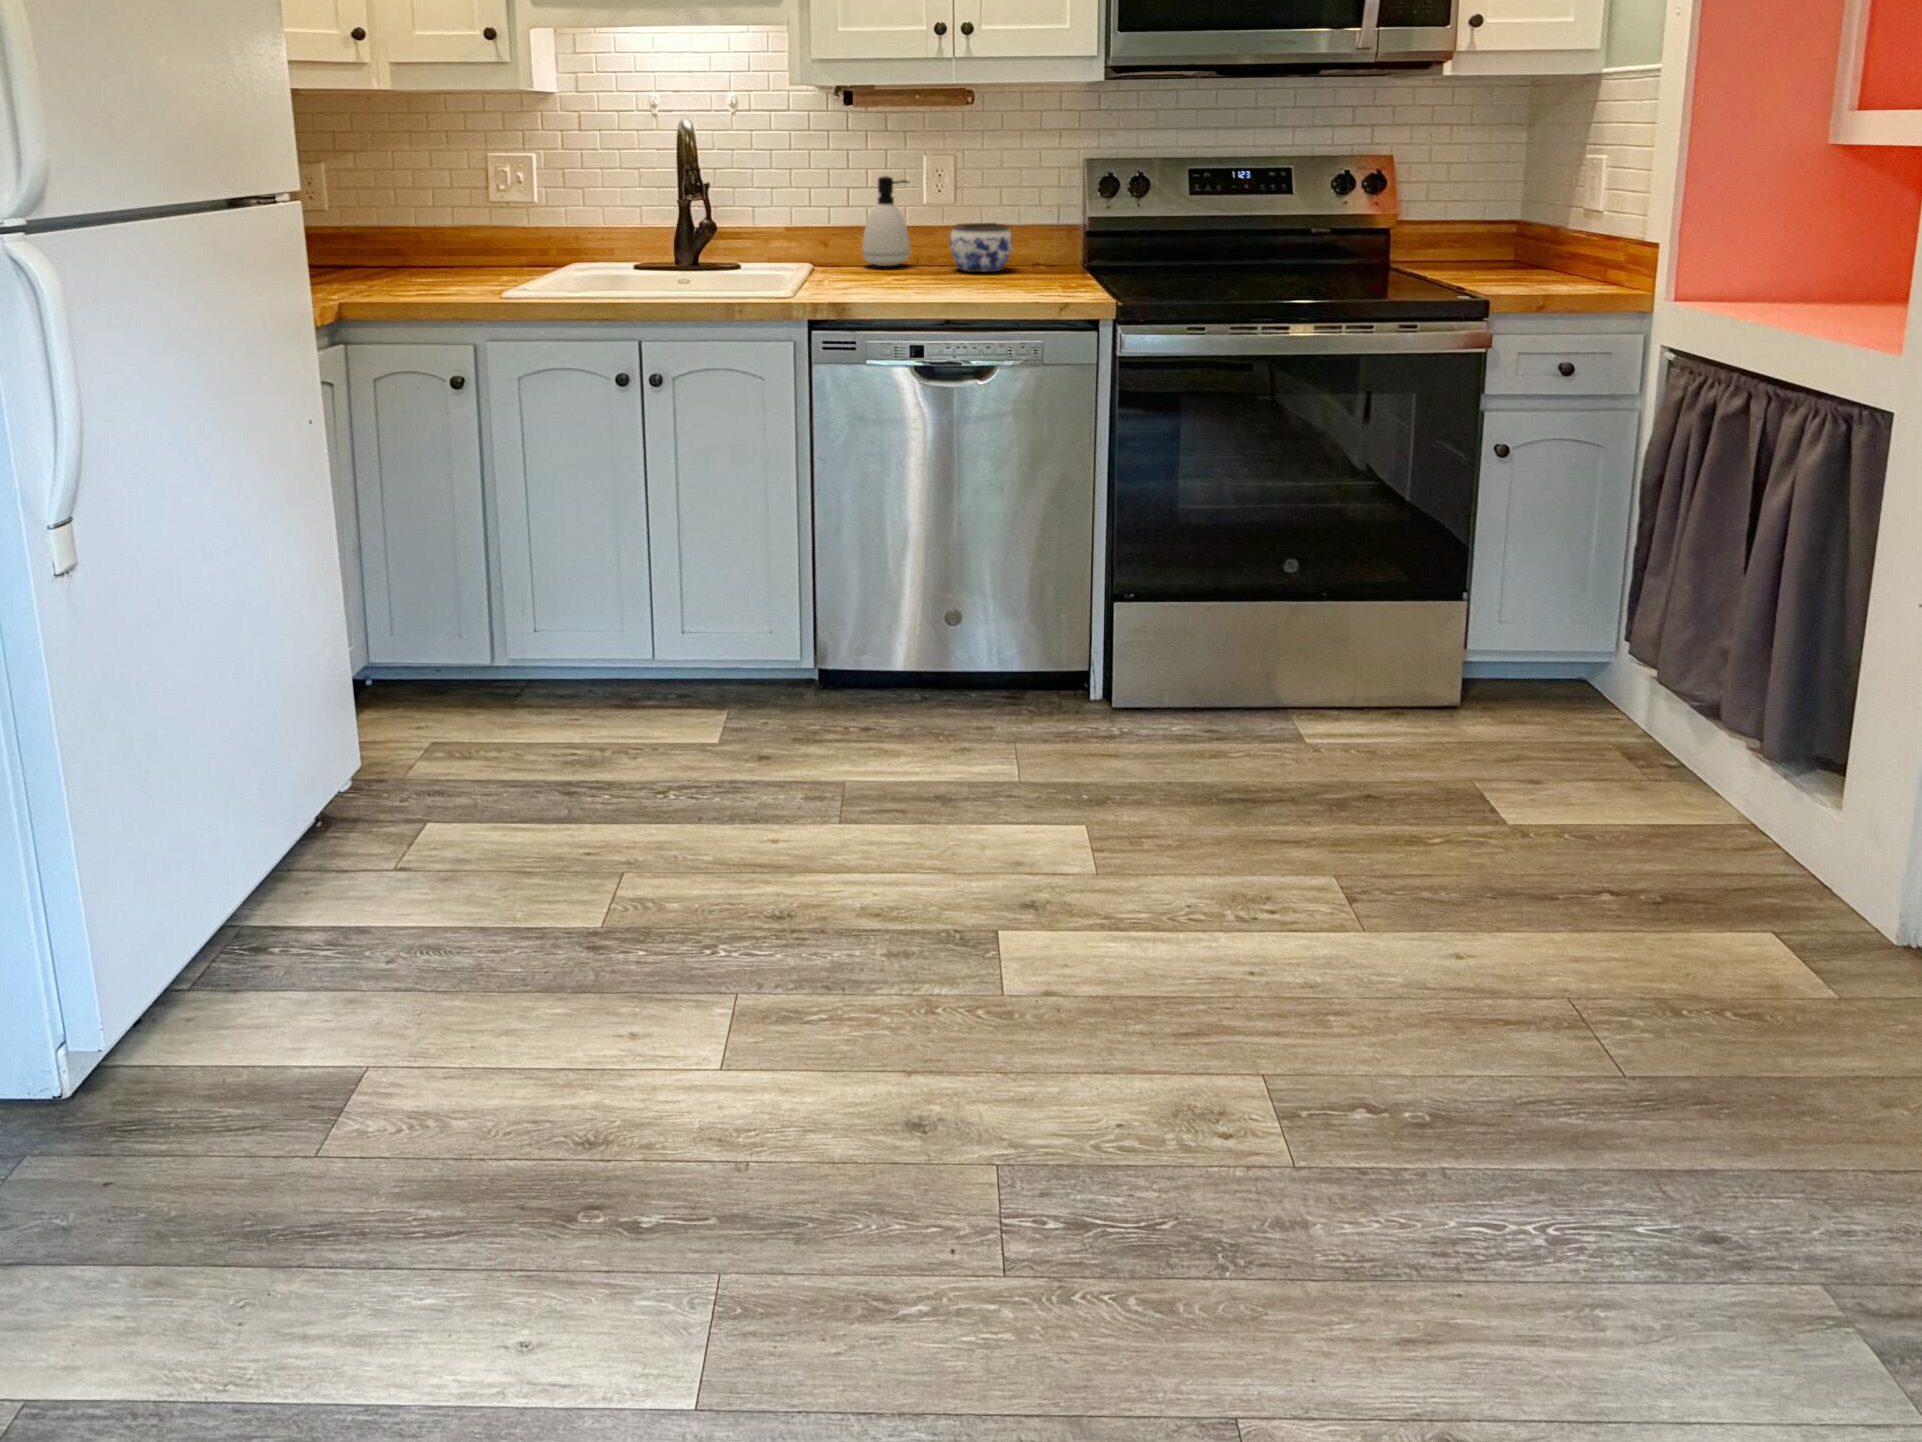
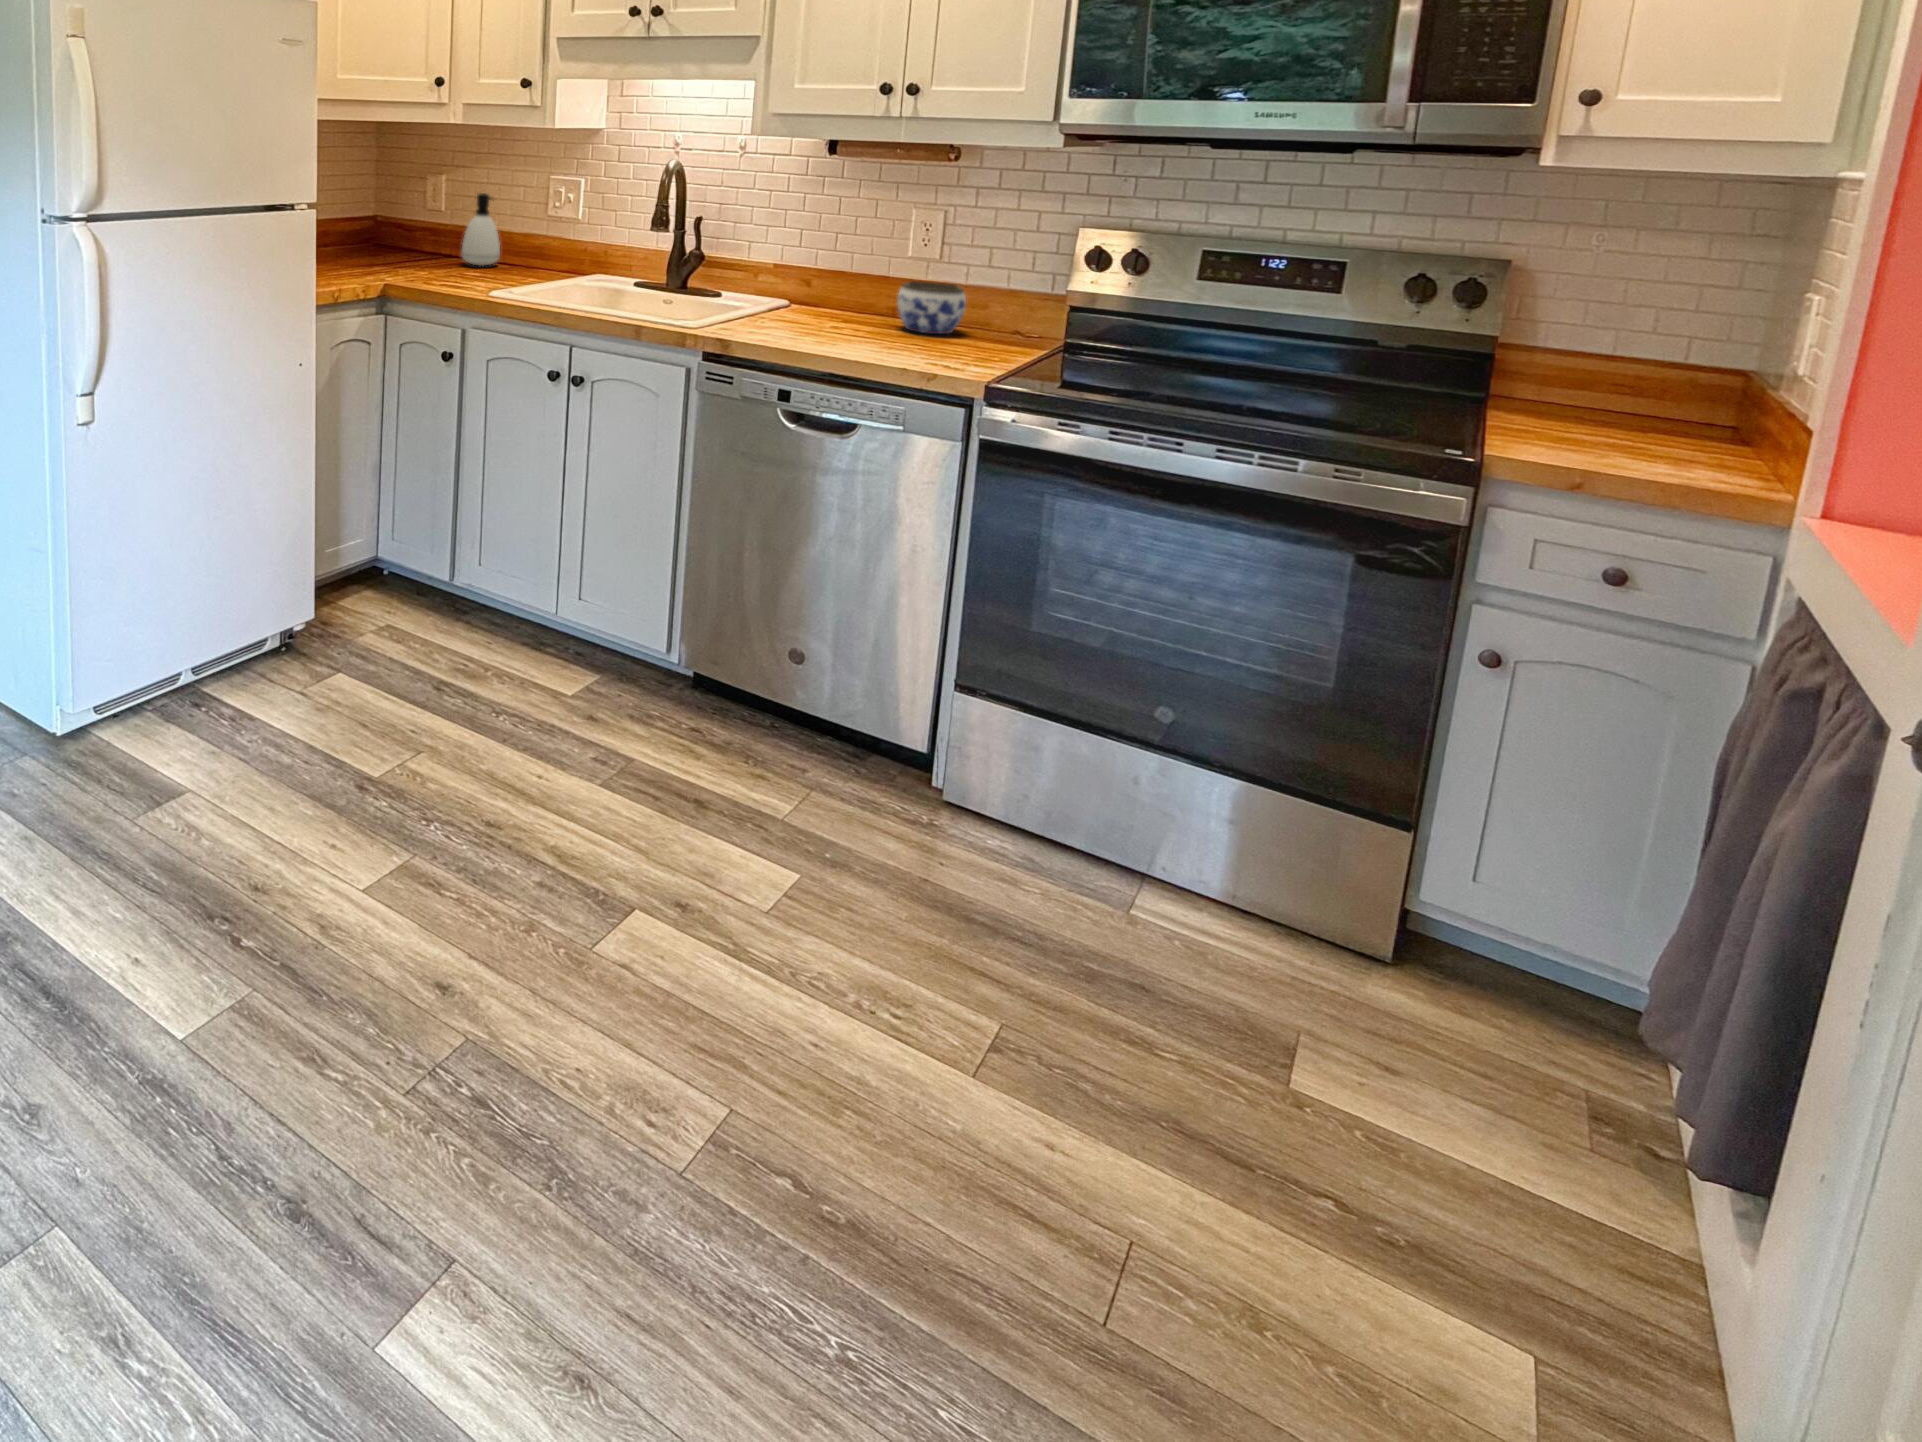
soap dispenser: present [862,176,910,266] -> present [462,193,500,266]

